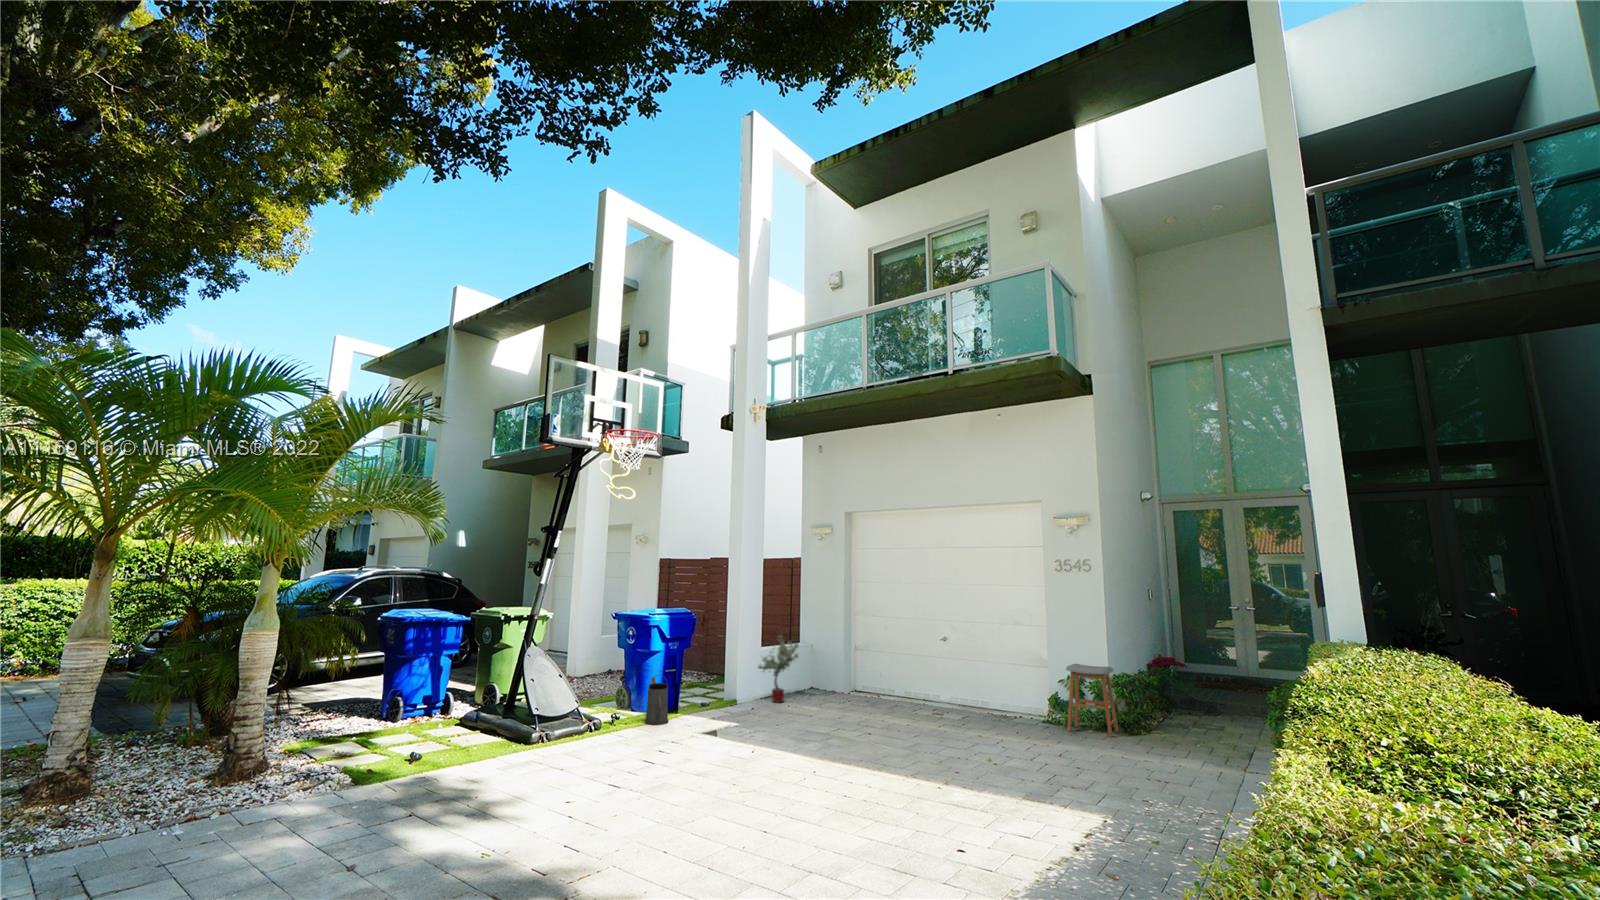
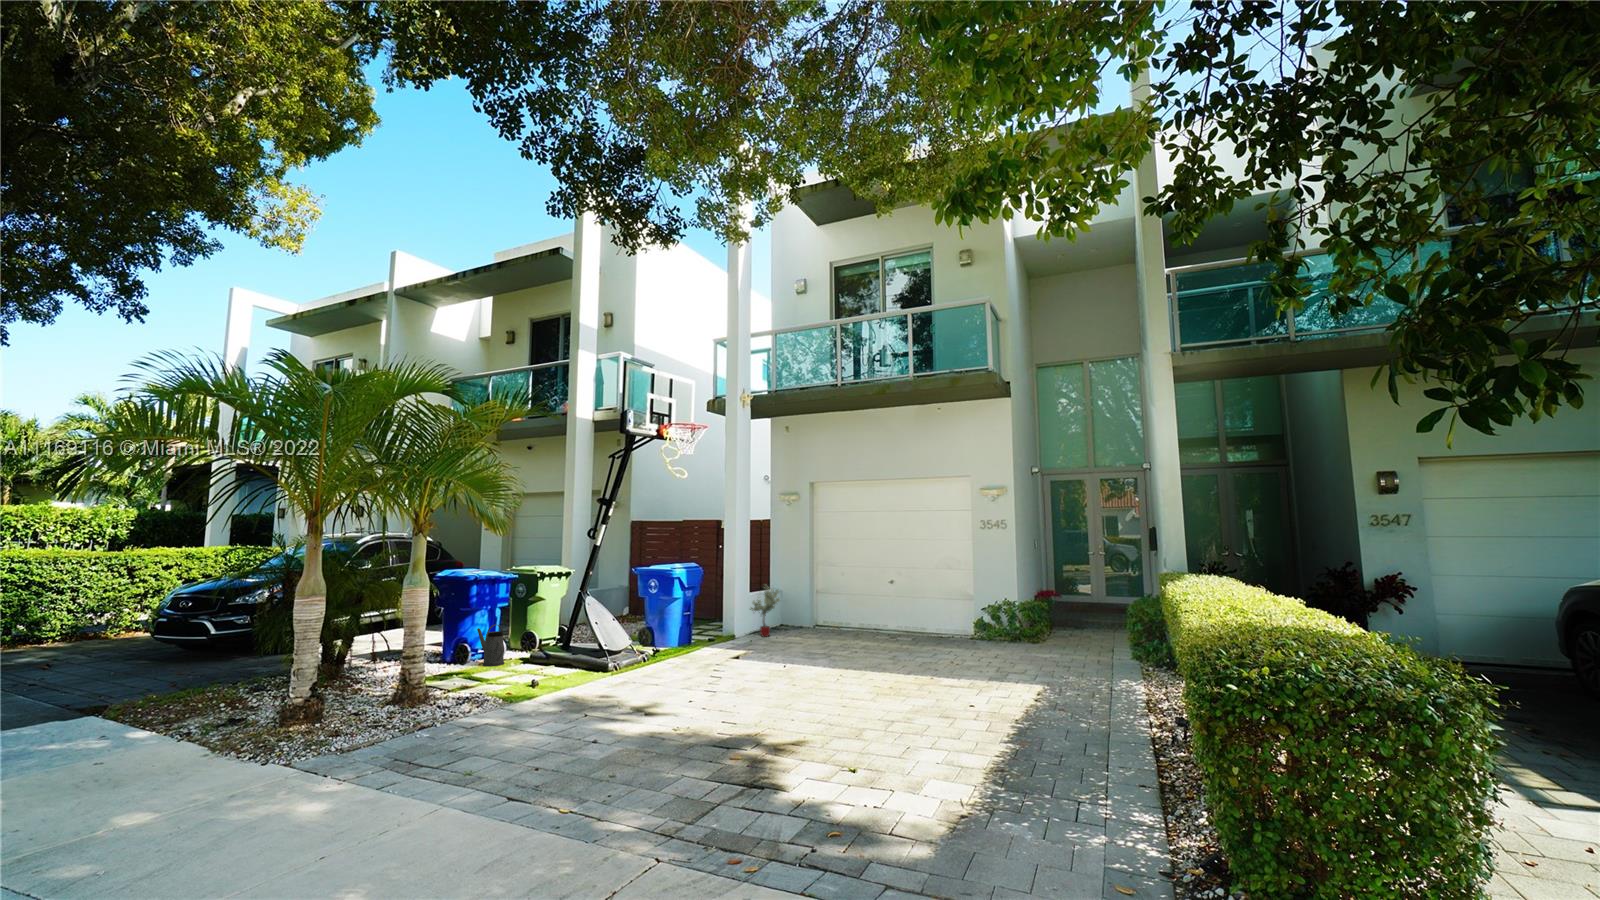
stool: present [1066,664,1119,737] -> none [989,597,1024,647]
watering can: present [645,675,668,725] -> present [477,624,504,666]

